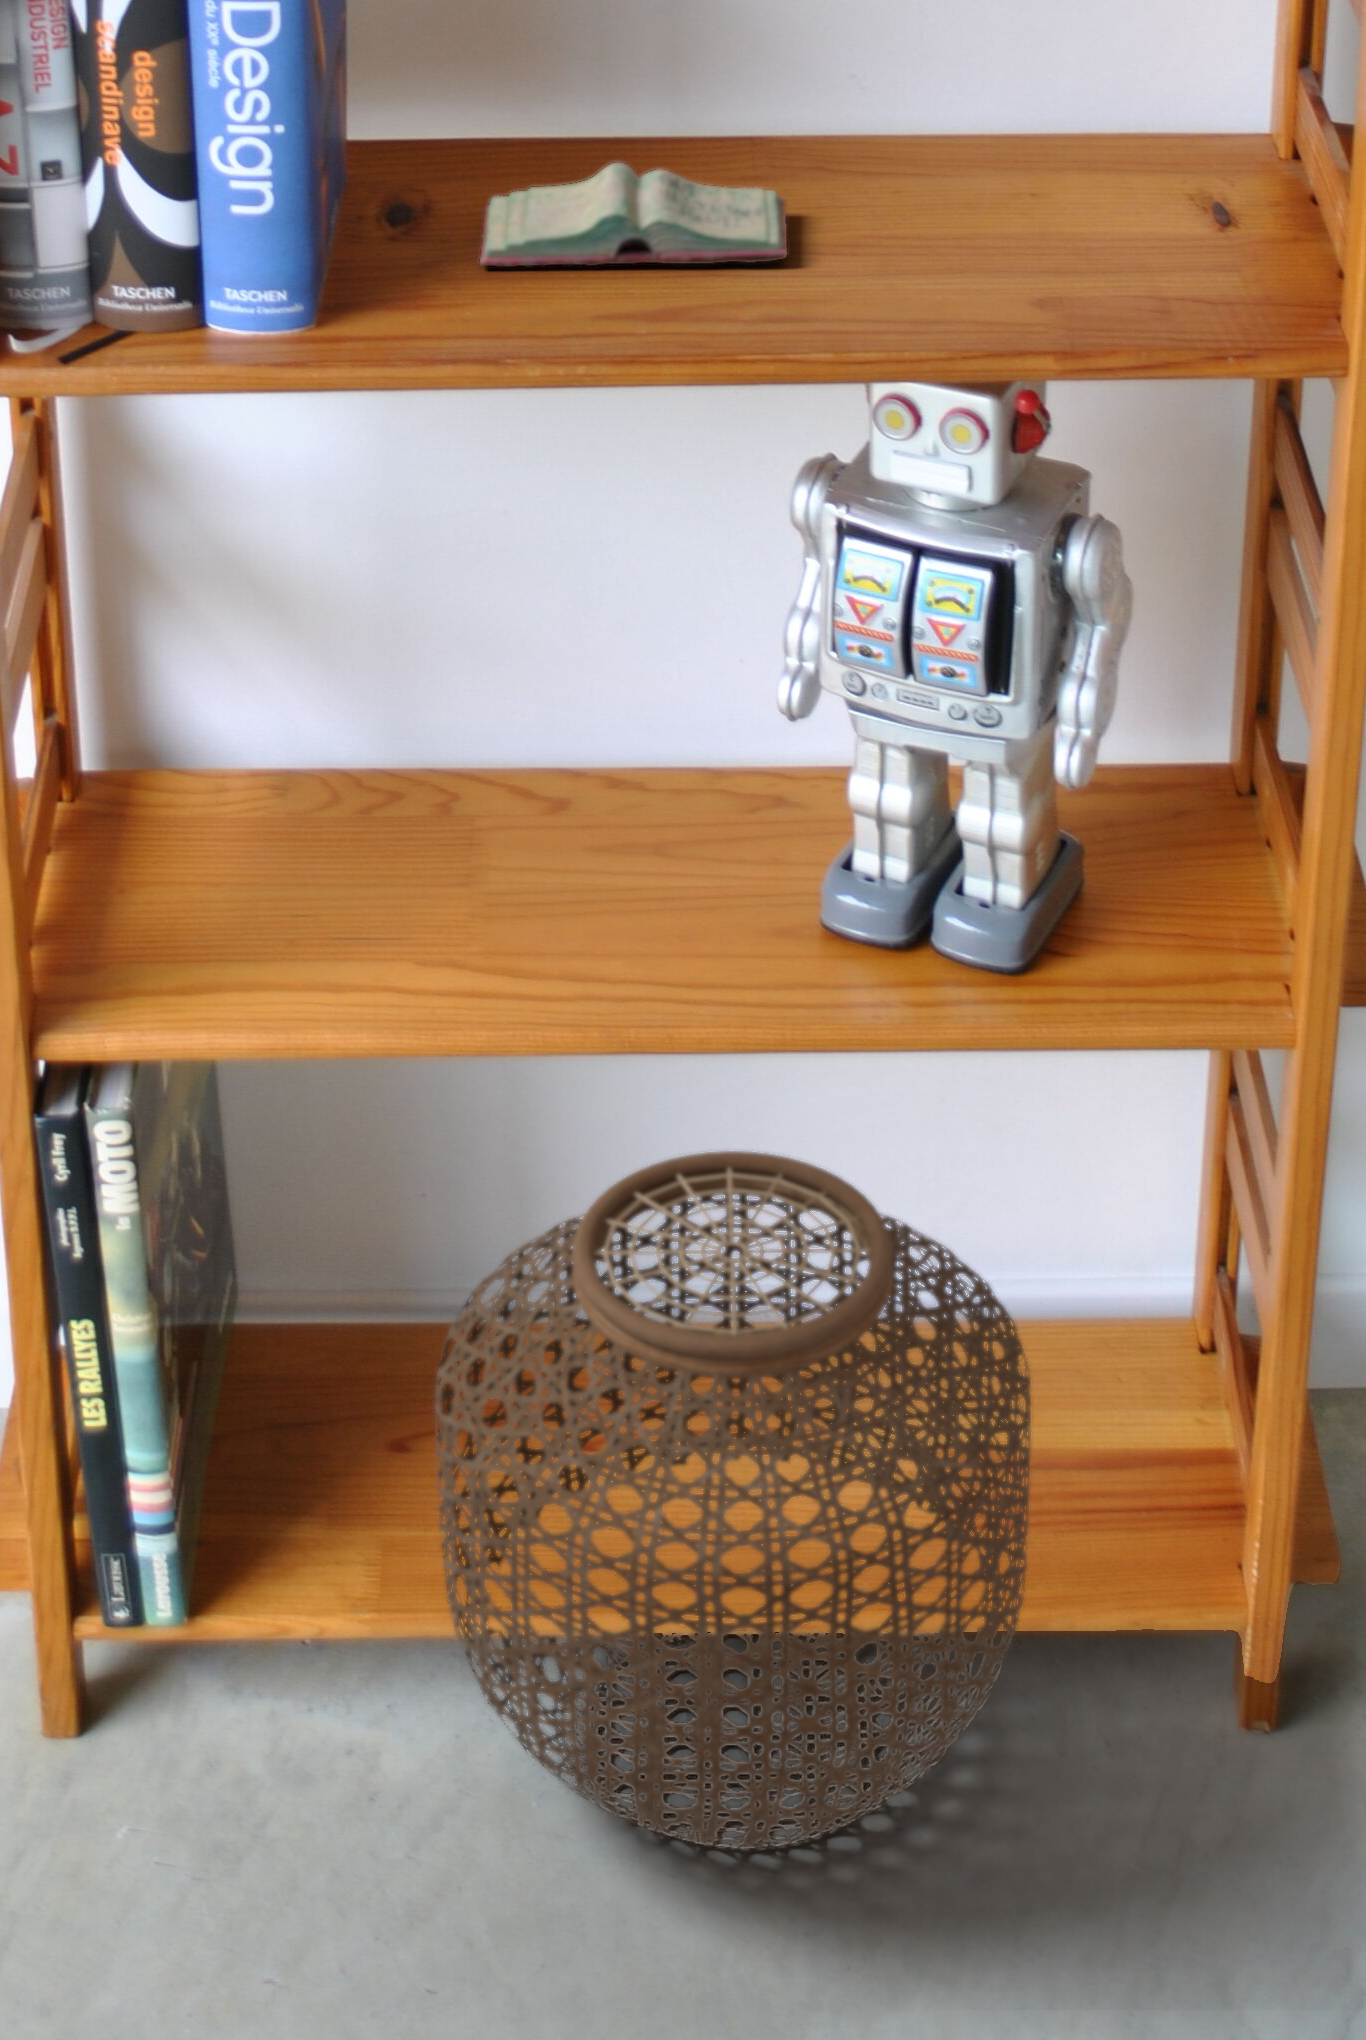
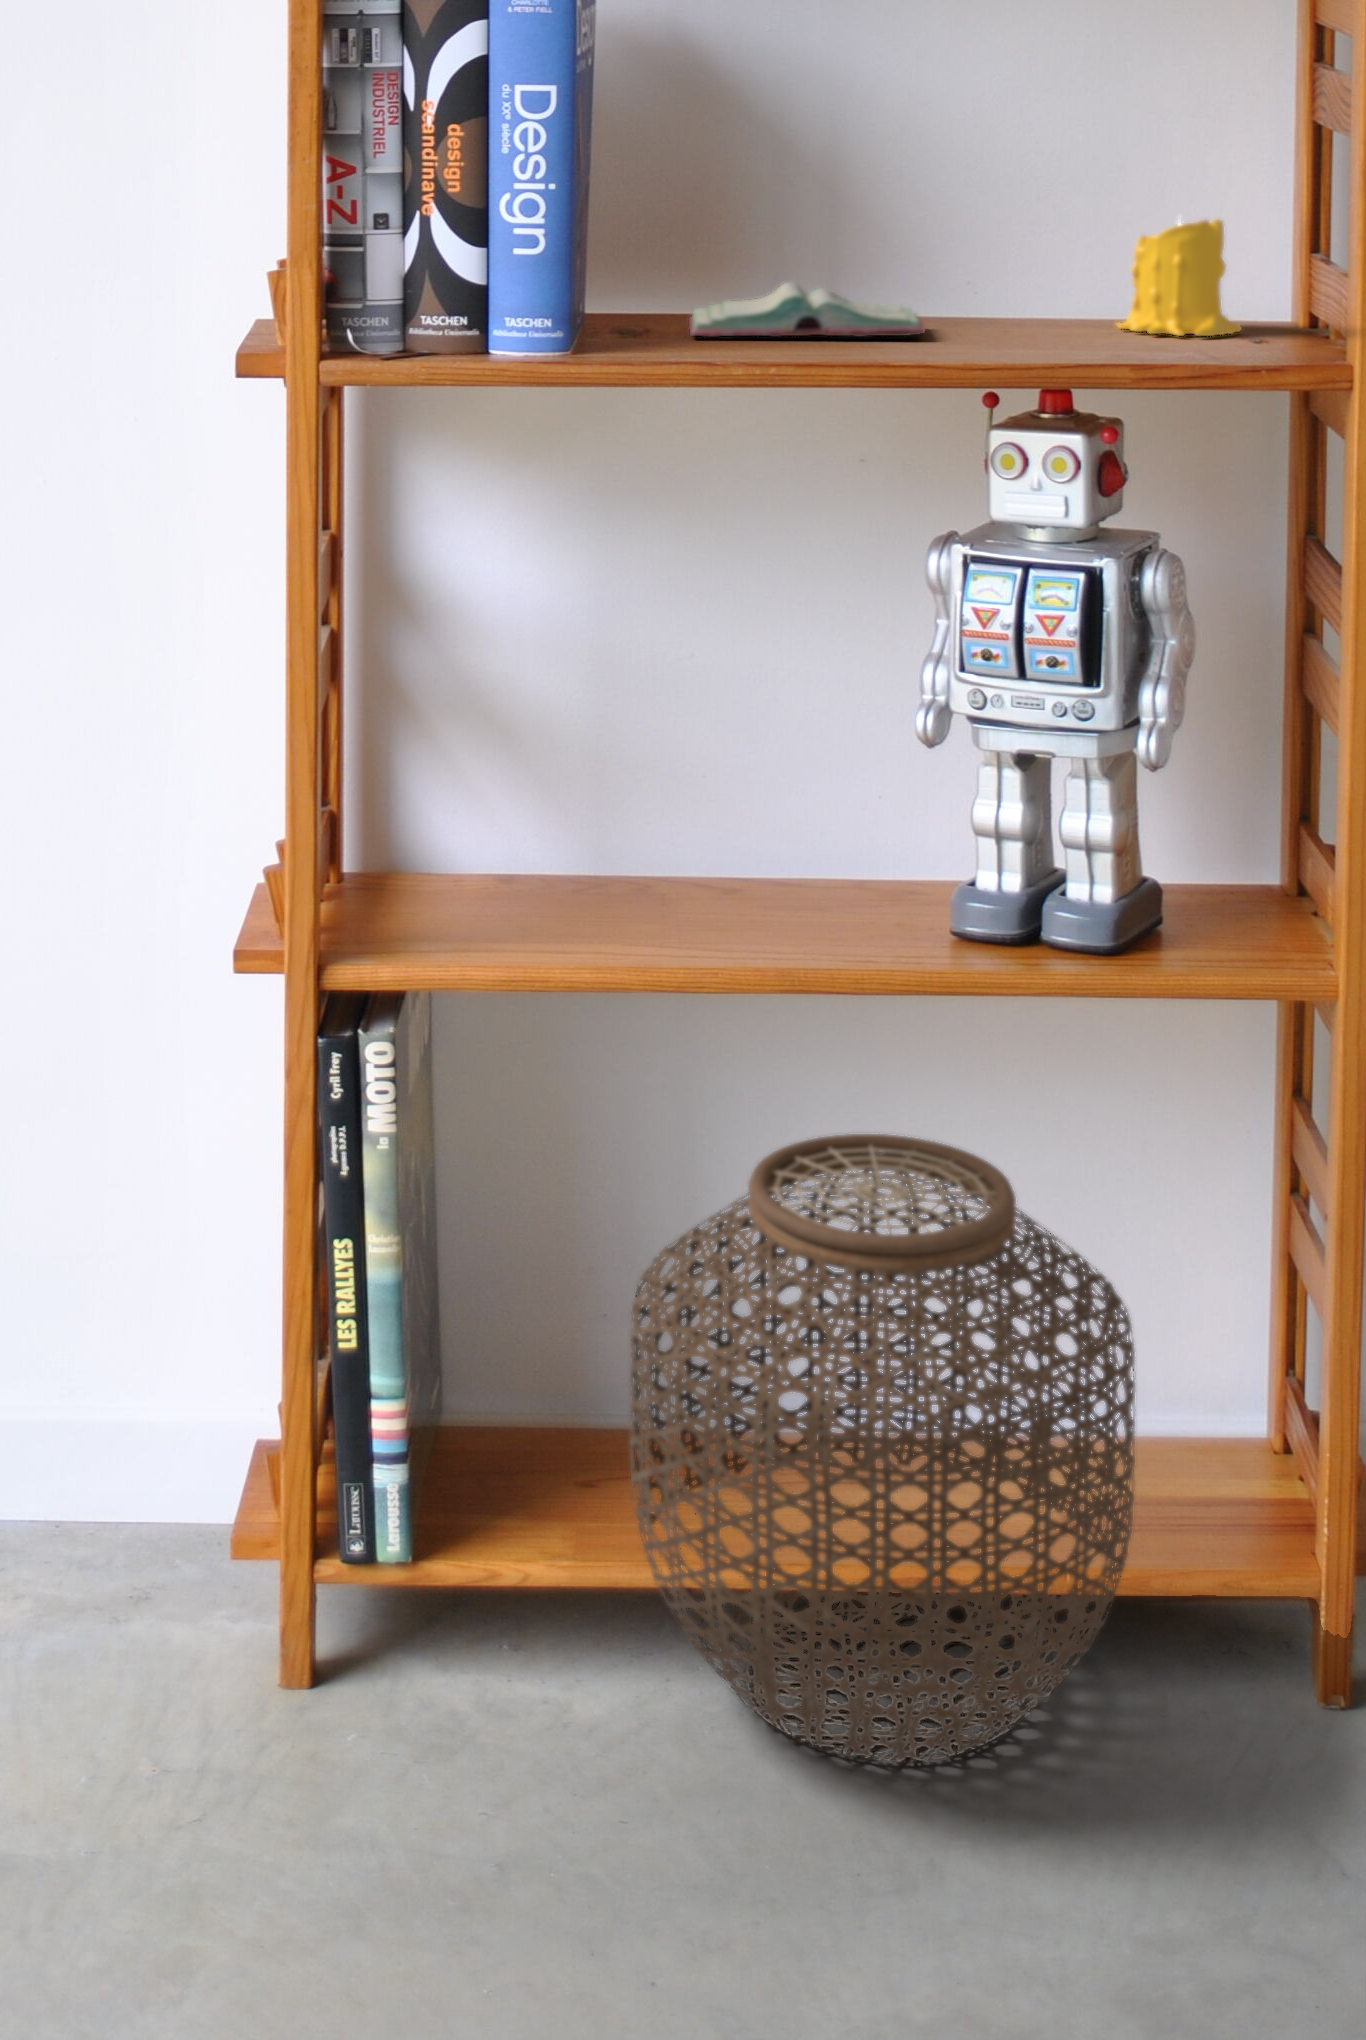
candle: none [1047,66,1207,244] -> present [1117,219,1241,336]

